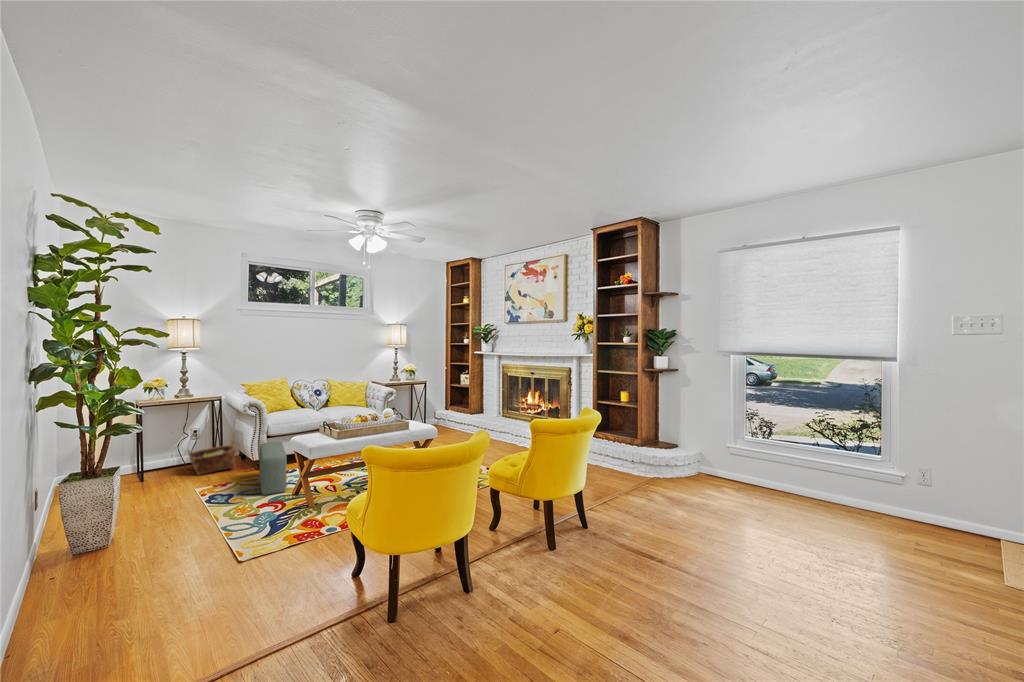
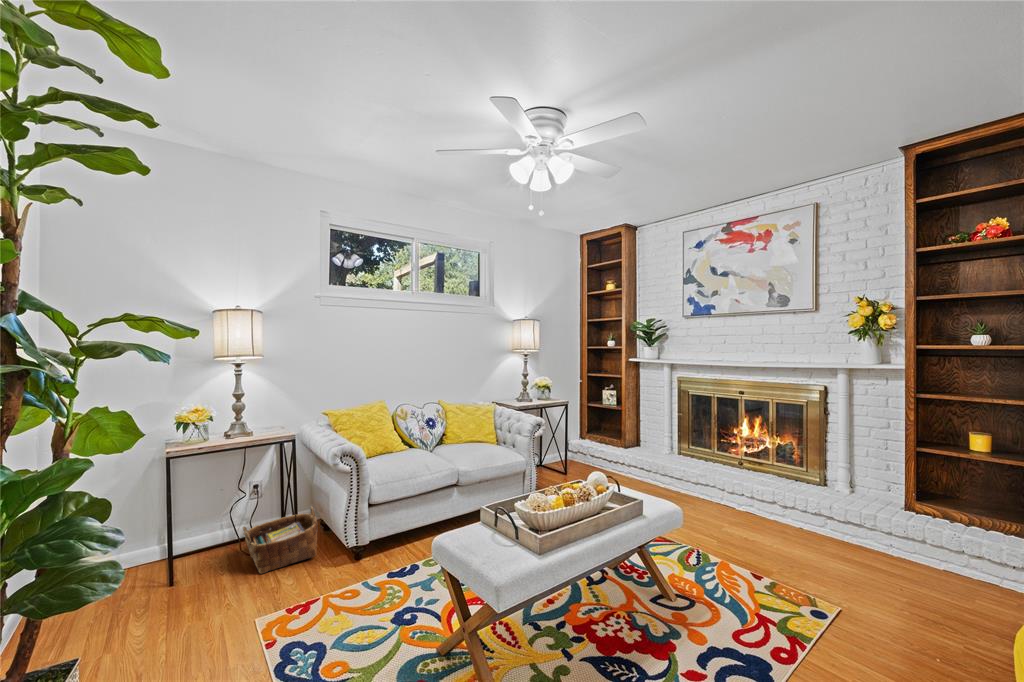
pouf: present [259,442,287,495] -> none [362,520,420,648]

